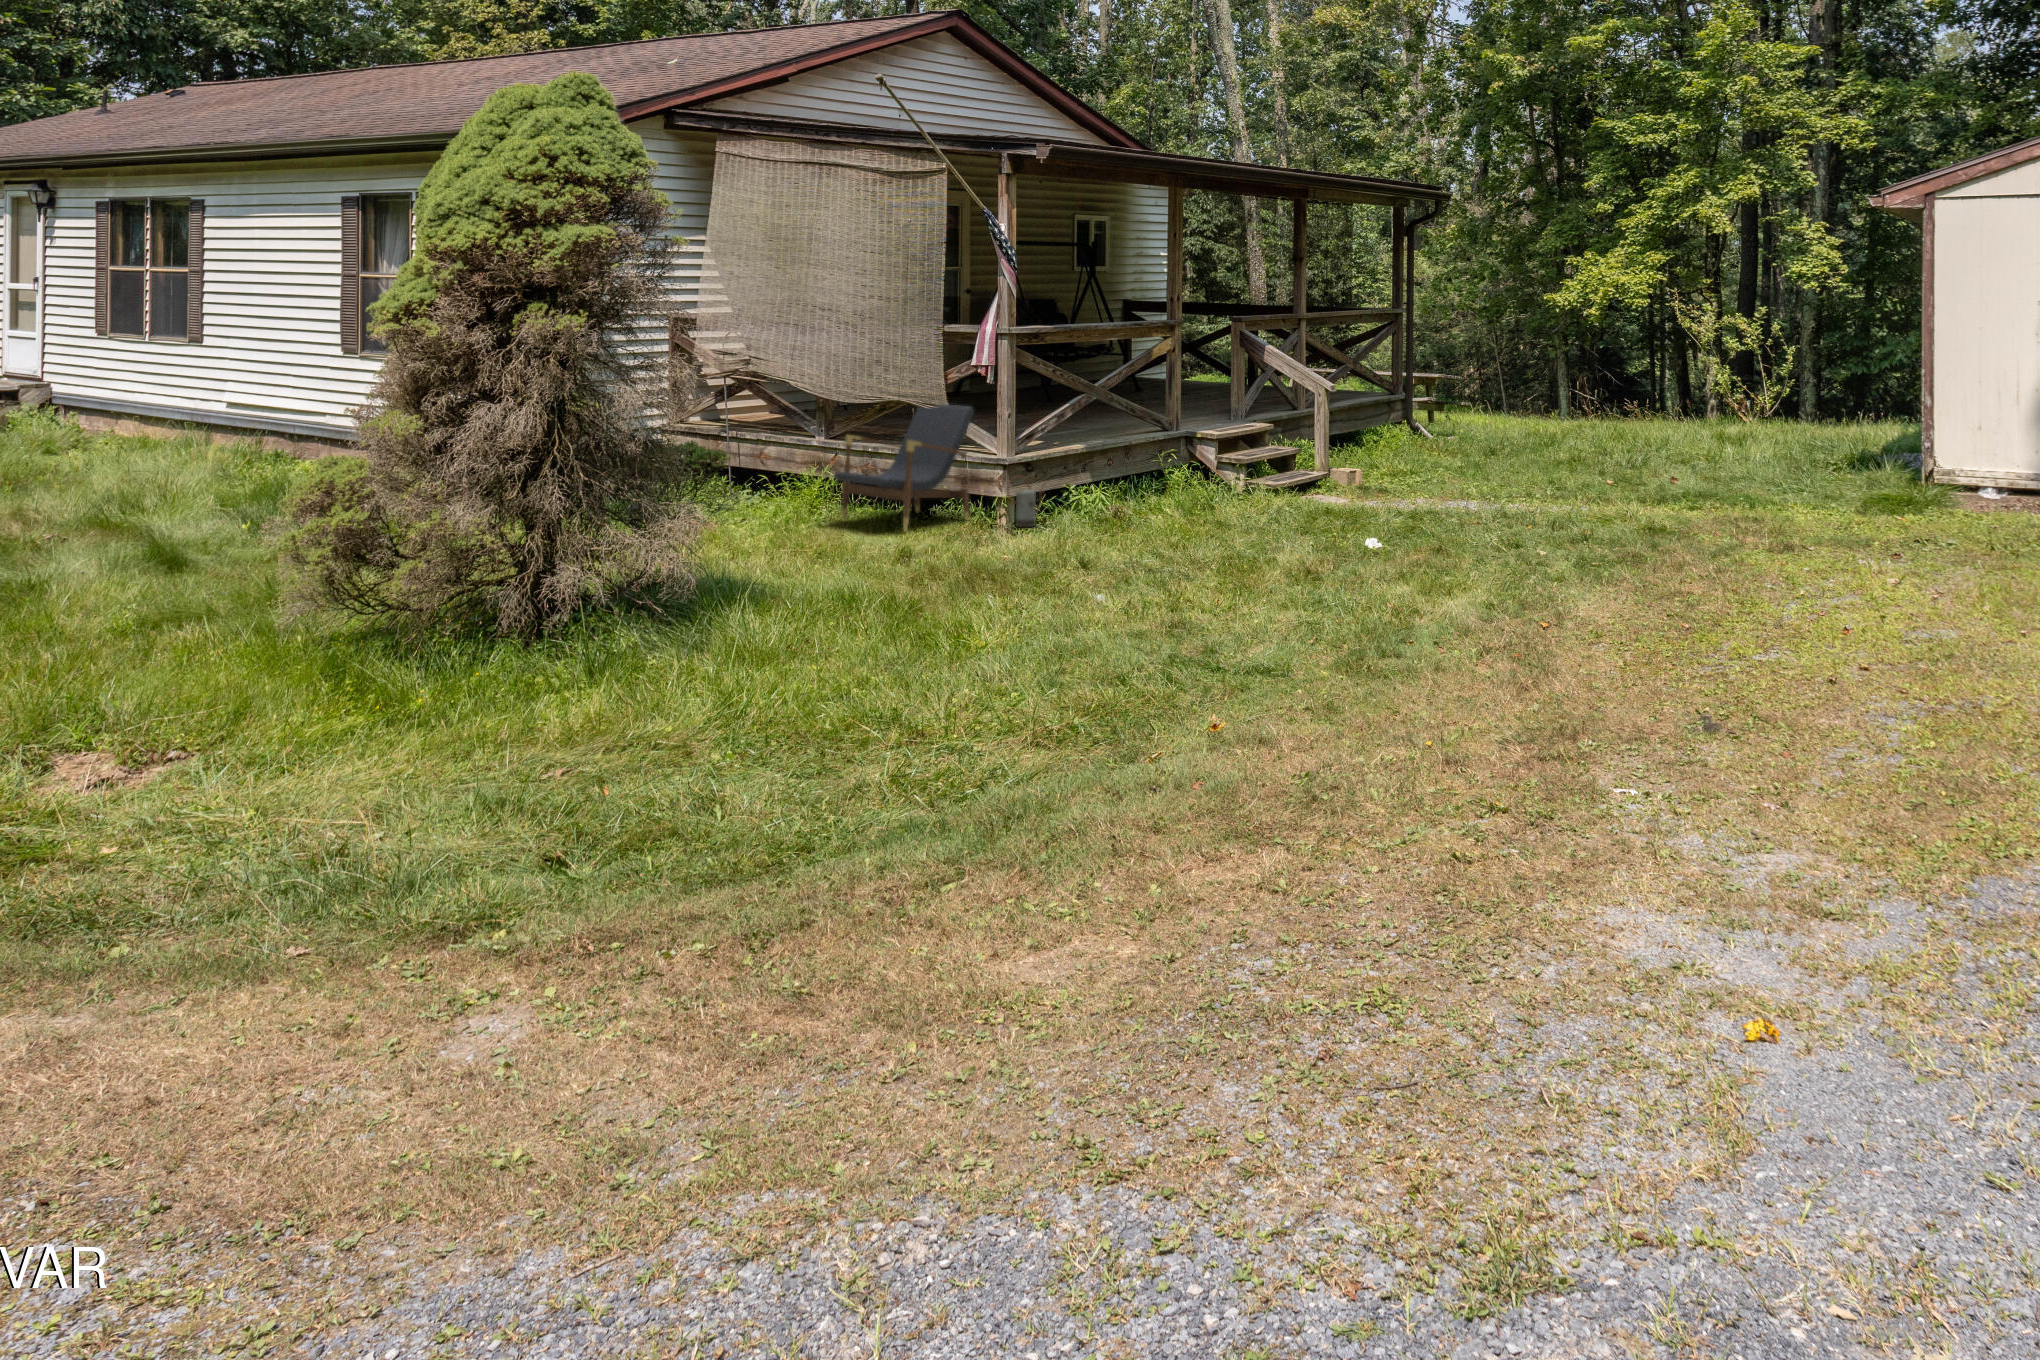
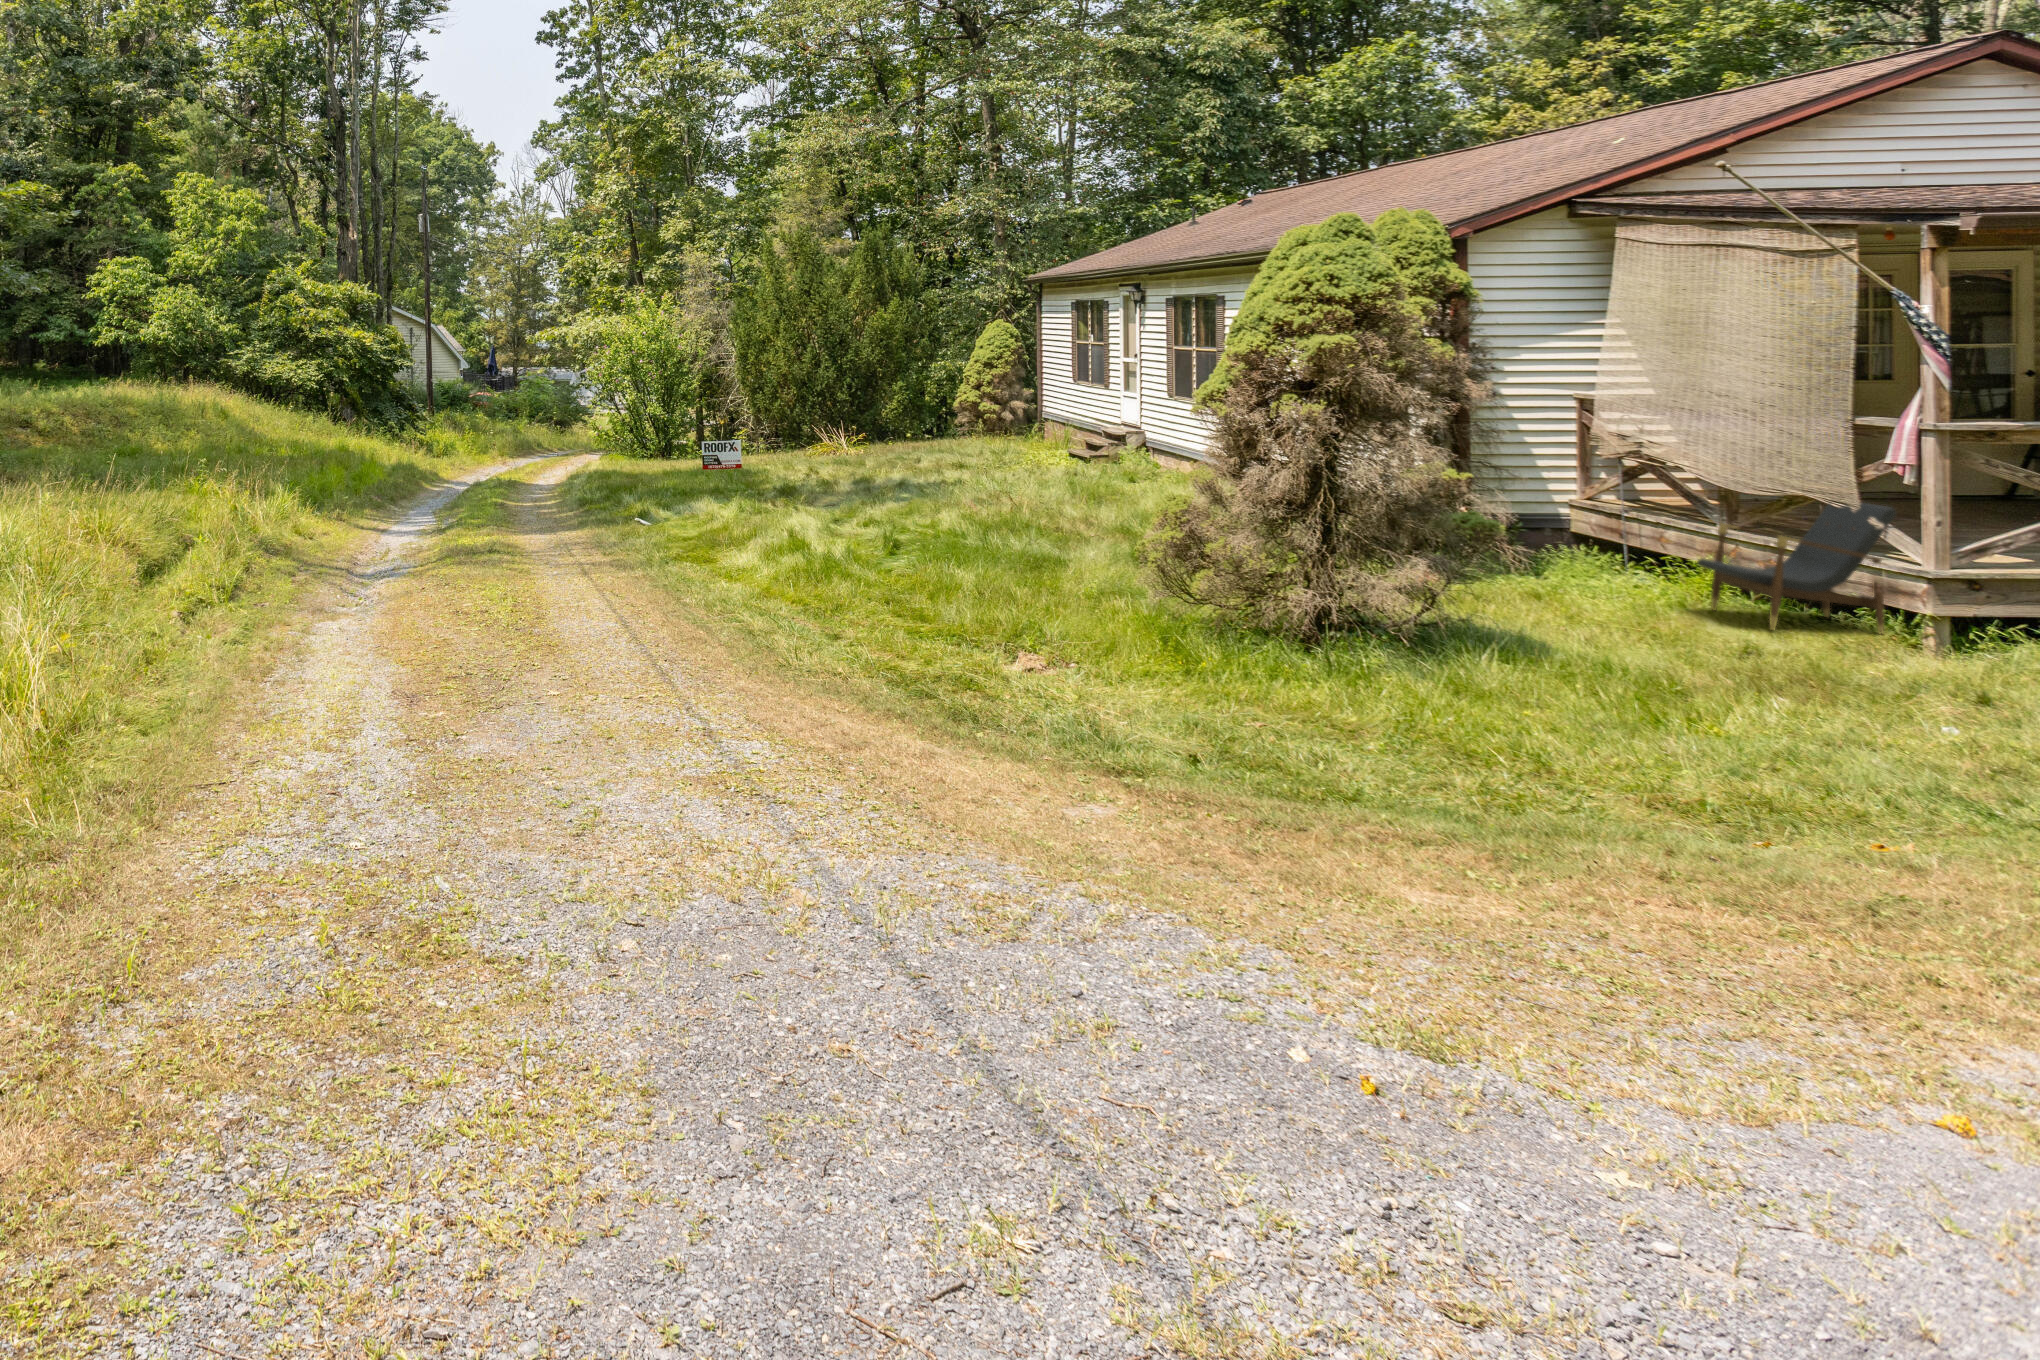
watering can: present [1007,476,1044,527] -> none [1925,593,1998,655]

